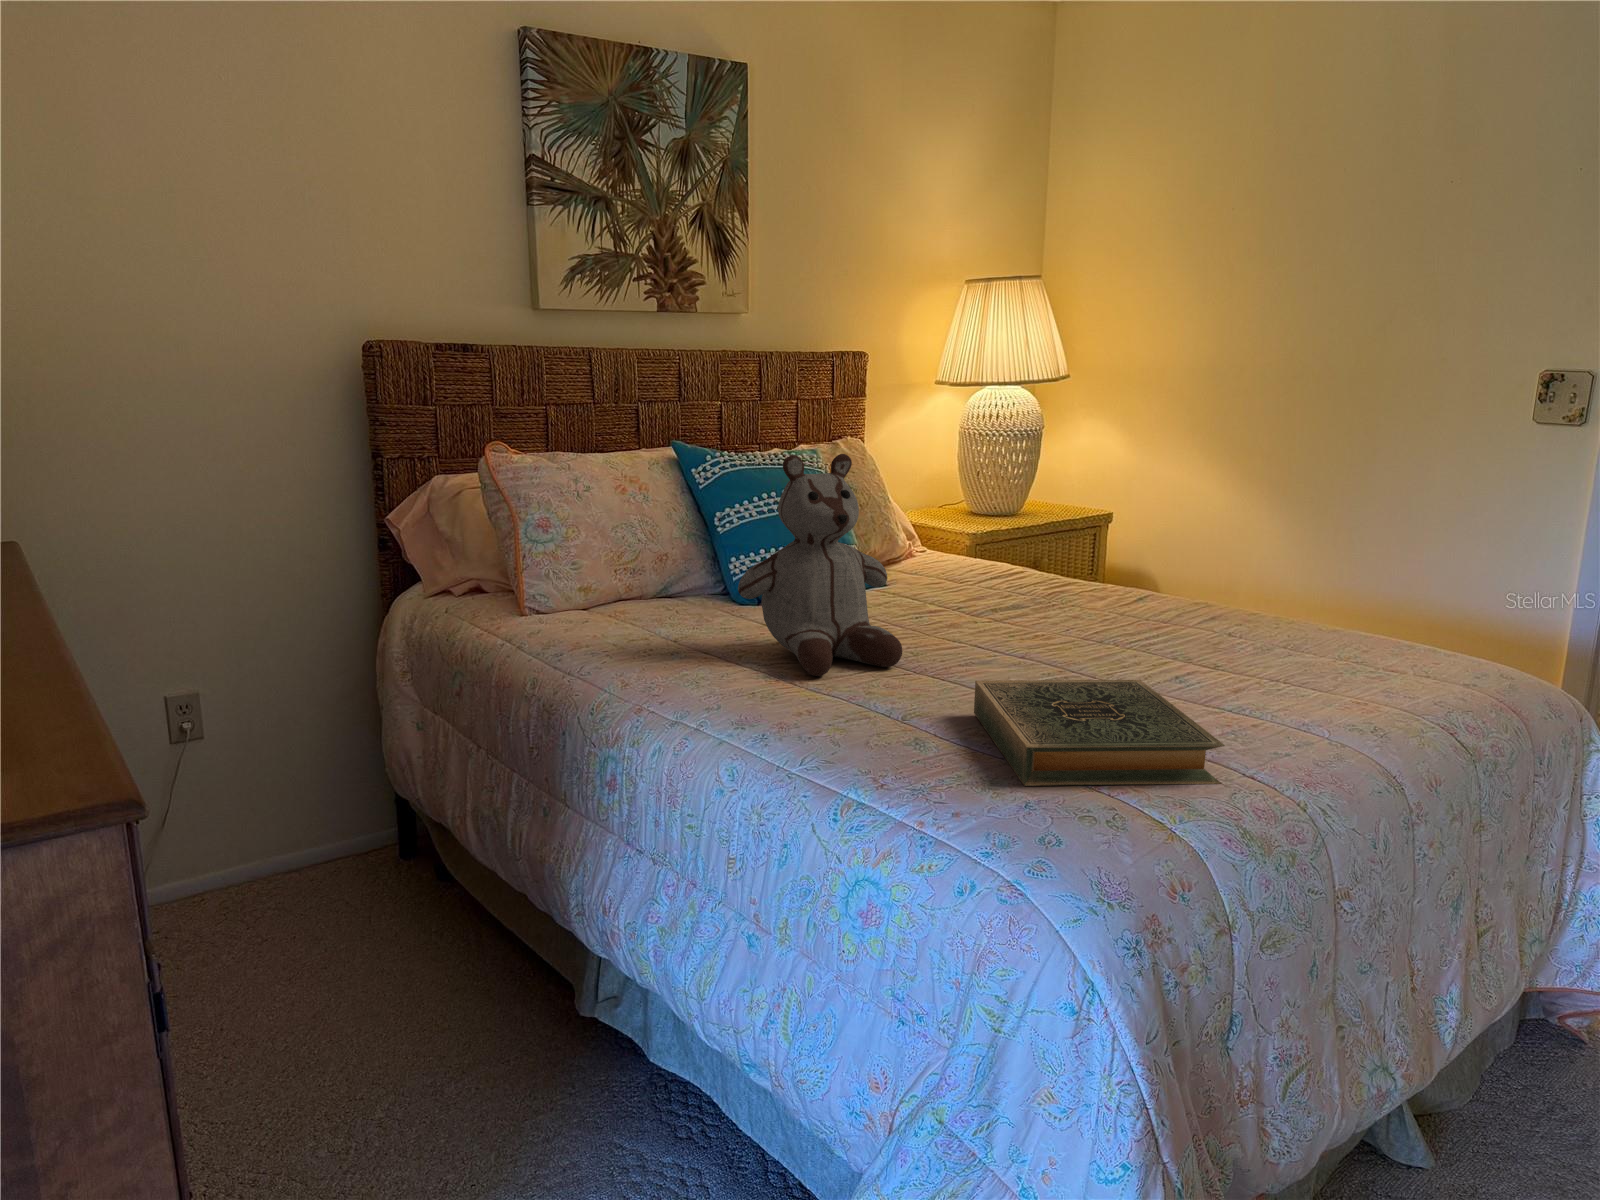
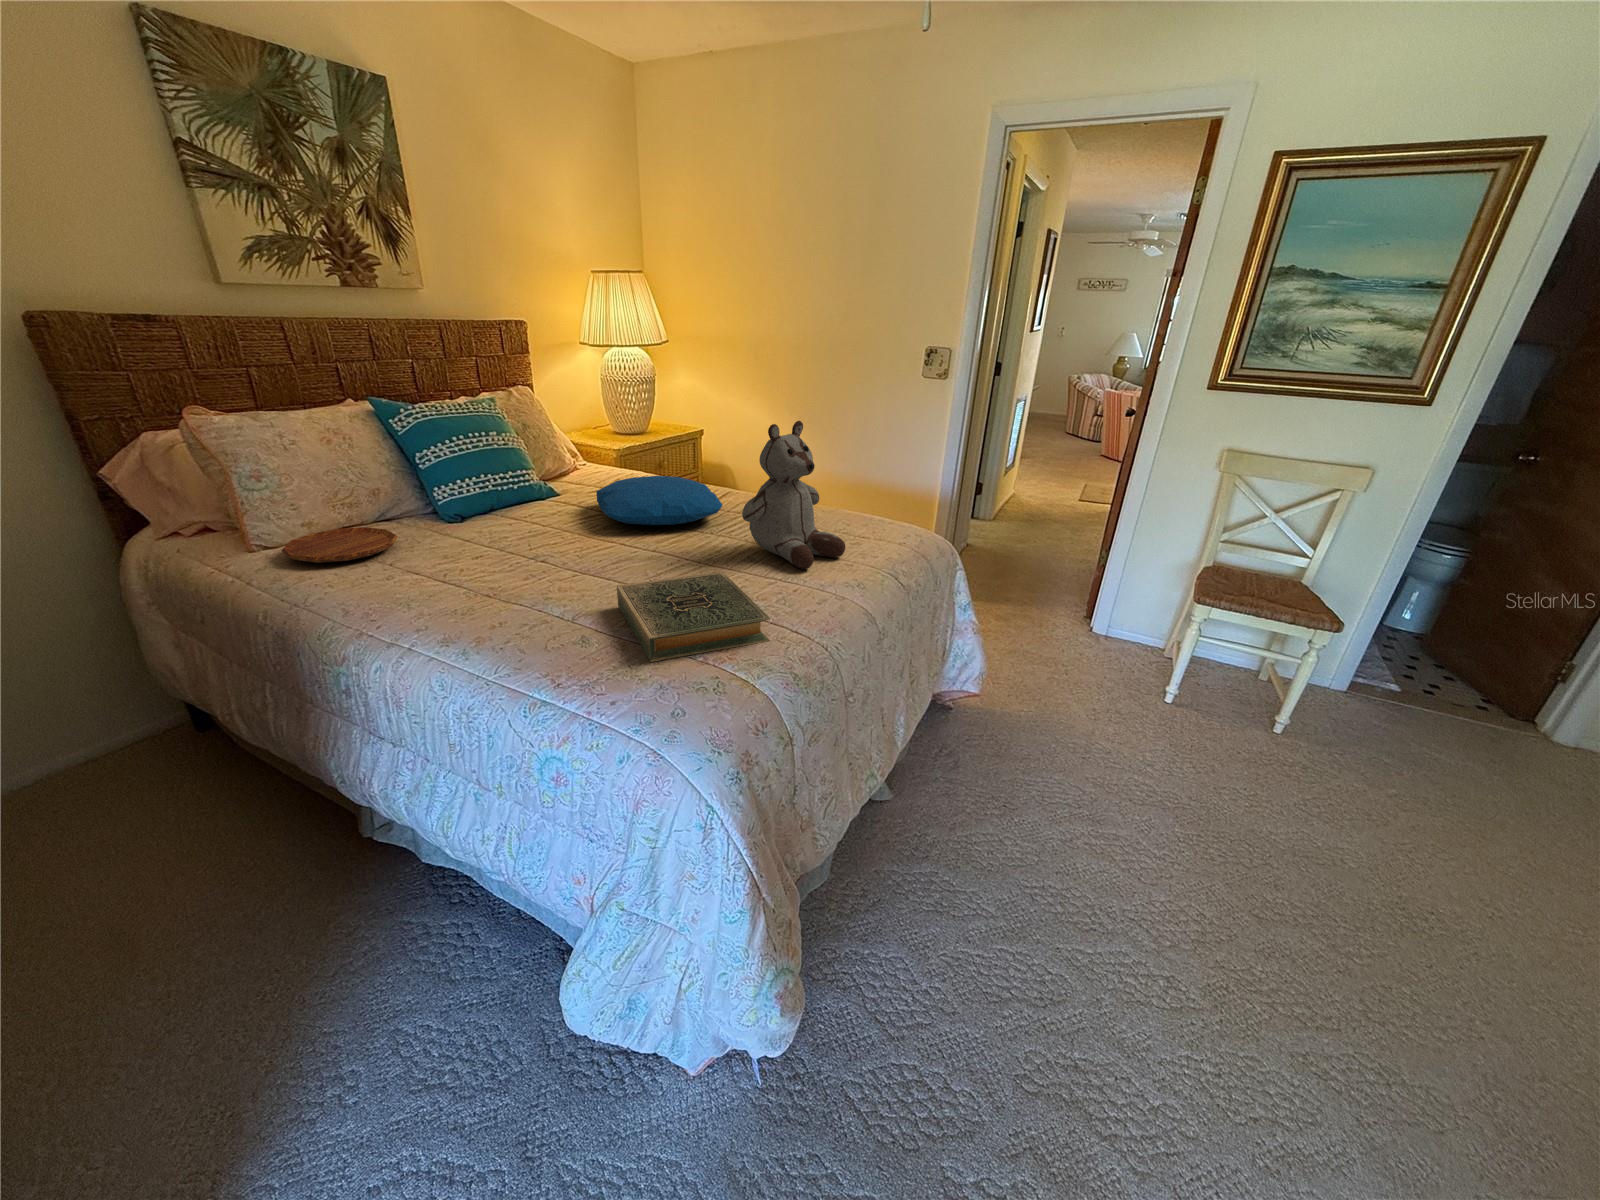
stuffed bear: present [738,454,903,676] -> present [742,421,846,569]
pillow: none [943,556,1137,623] -> present [596,476,723,525]
tray: none [553,595,684,630] -> present [282,527,397,563]

